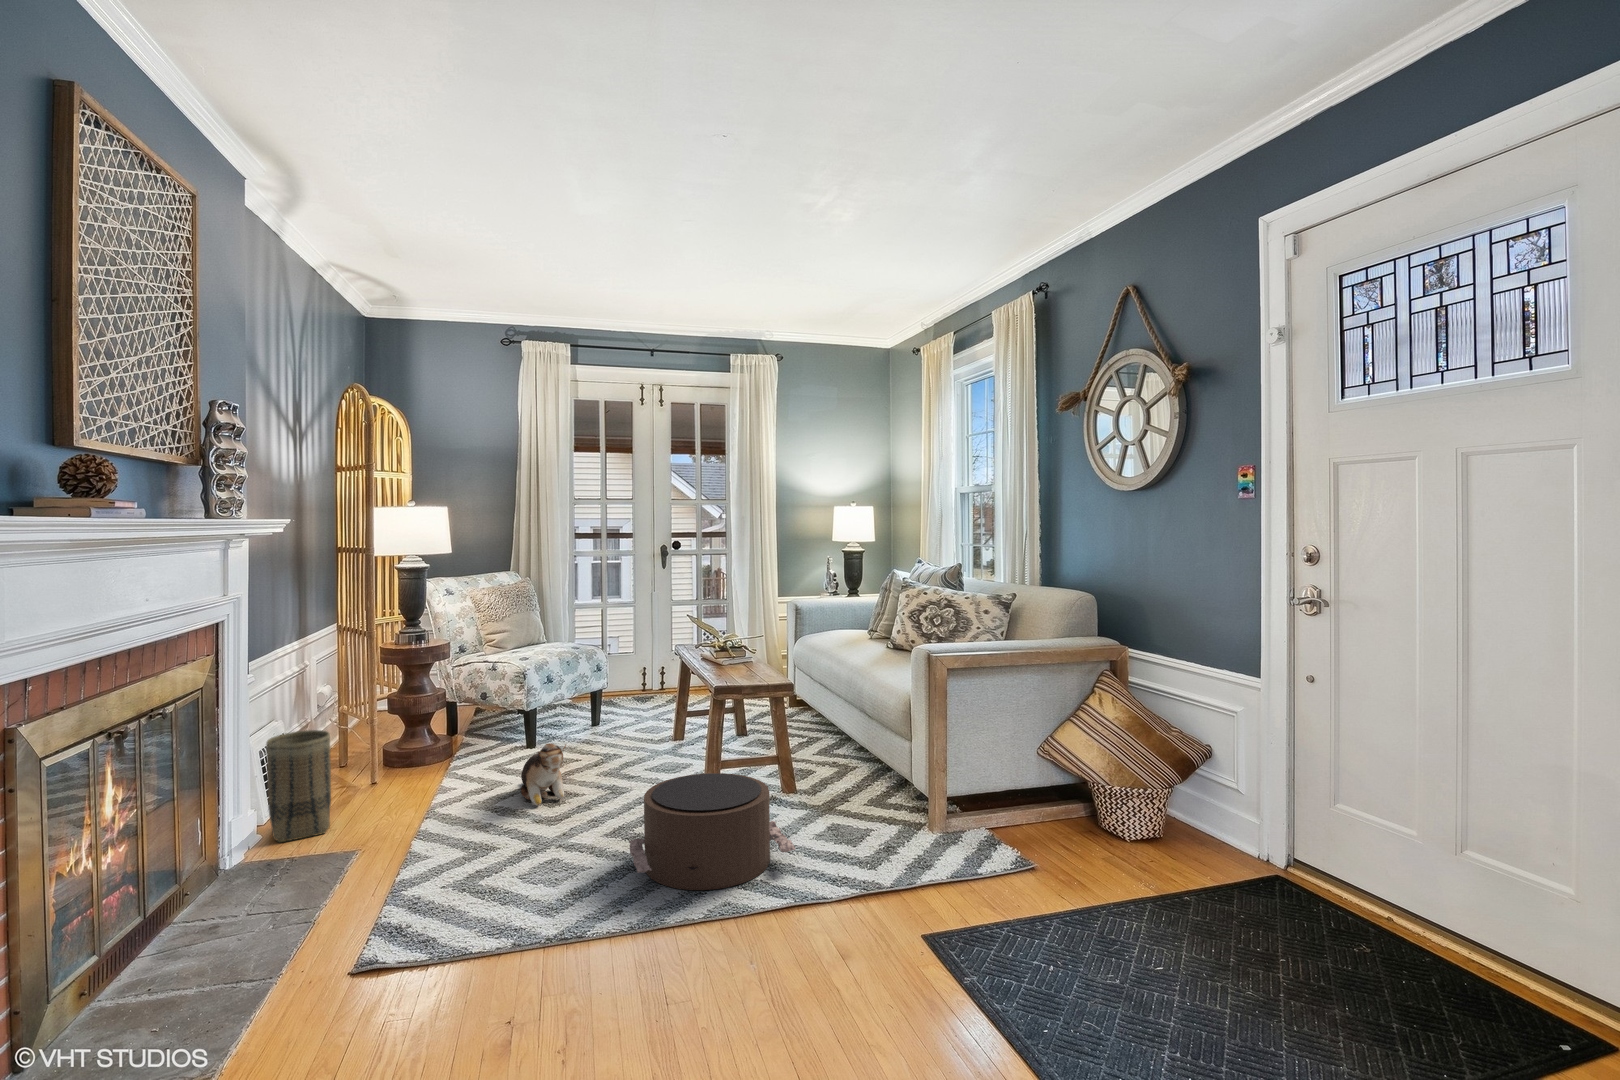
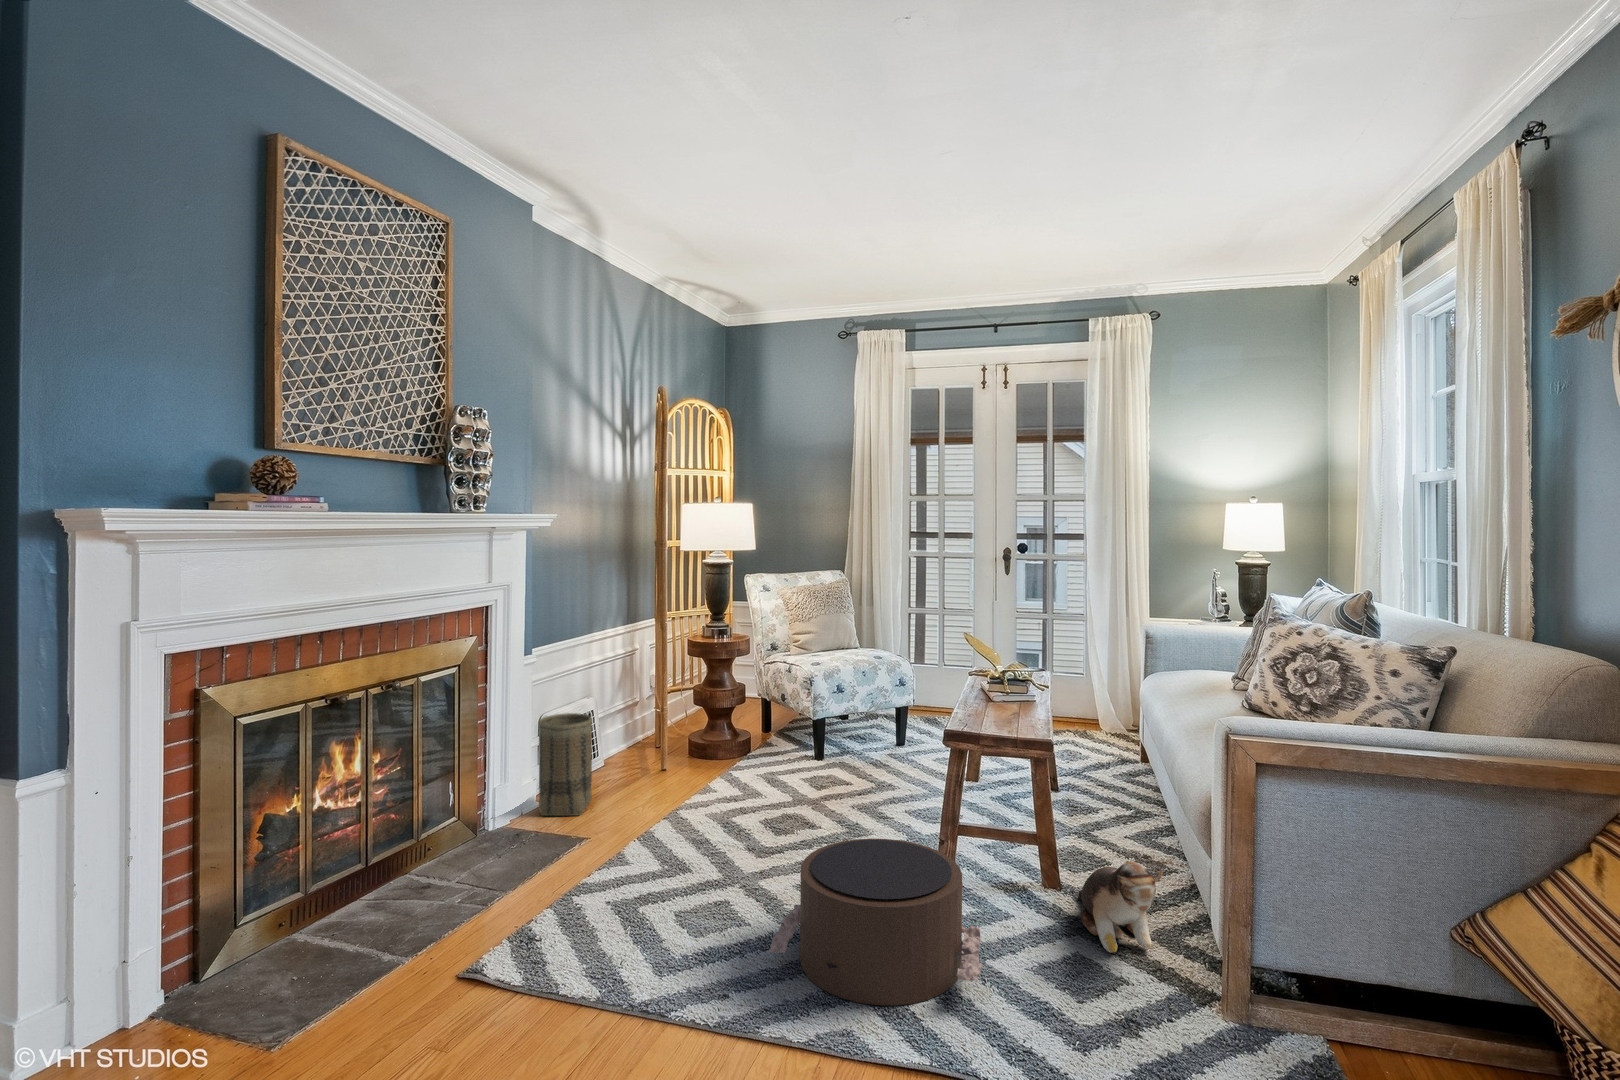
plush toy: present [521,743,566,806] -> present [1078,861,1163,953]

